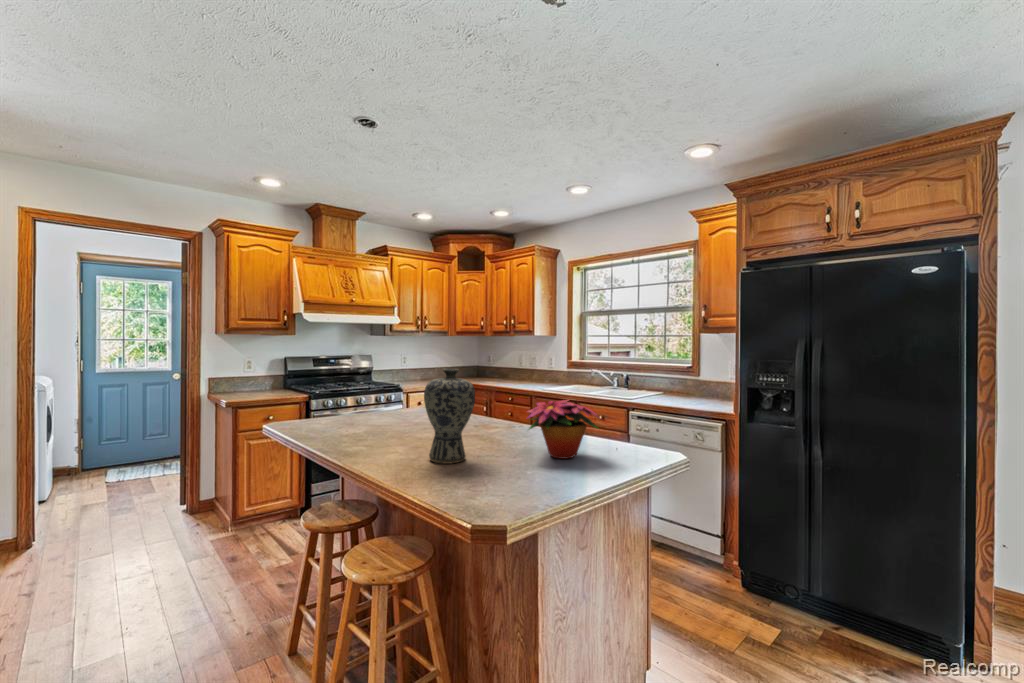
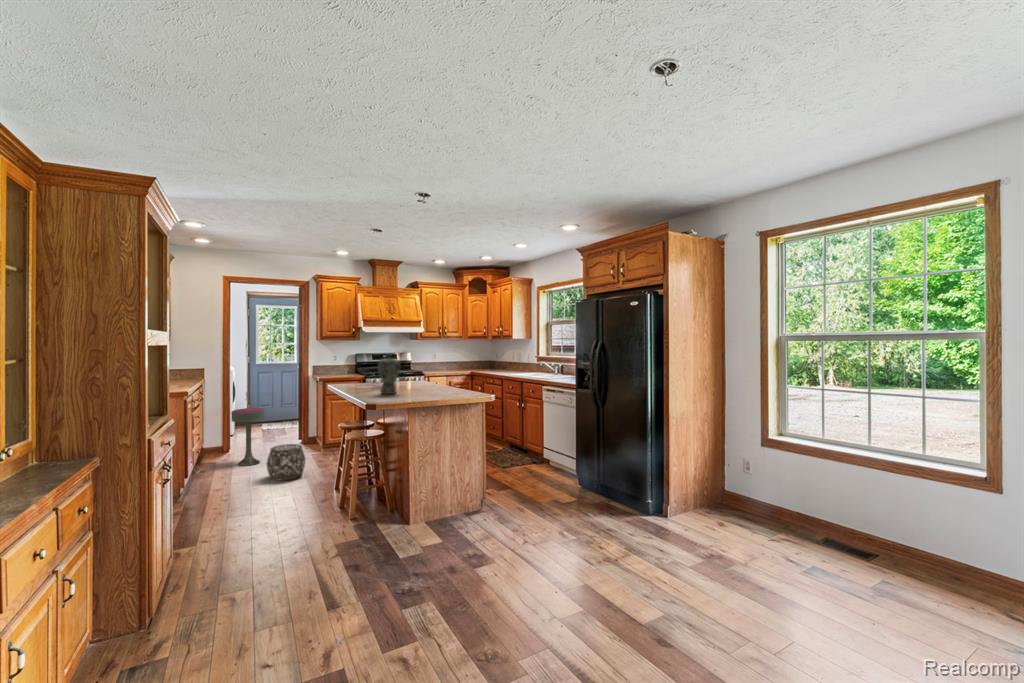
flower arrangement: present [528,400,598,459] -> none [418,368,456,394]
bar stool: none [32,467,113,593] -> present [231,408,265,466]
woven basket: none [117,549,211,644] -> present [267,444,305,481]

